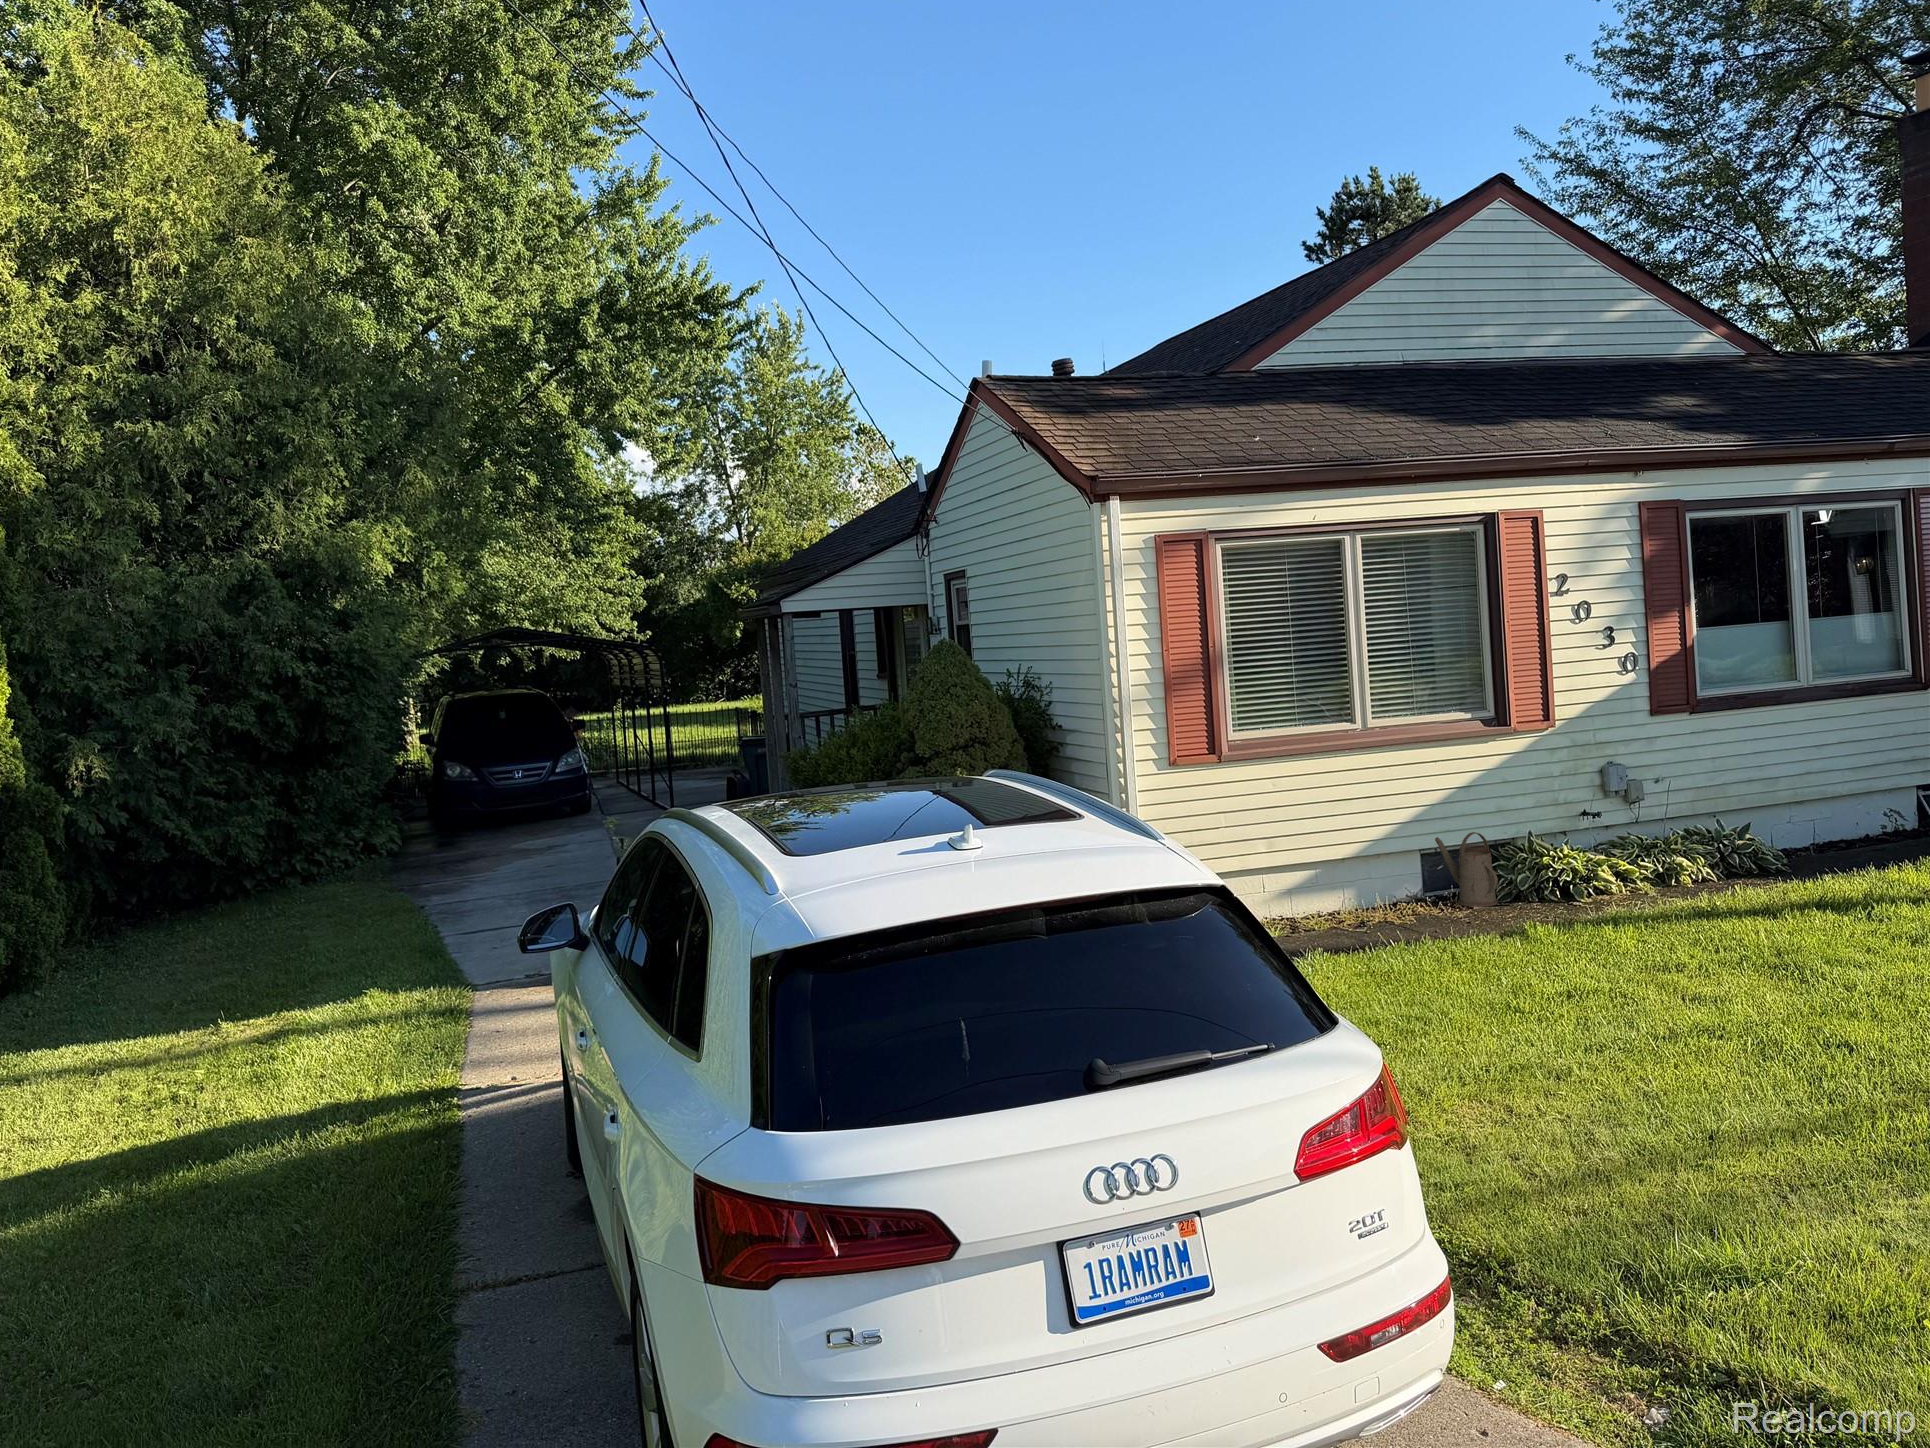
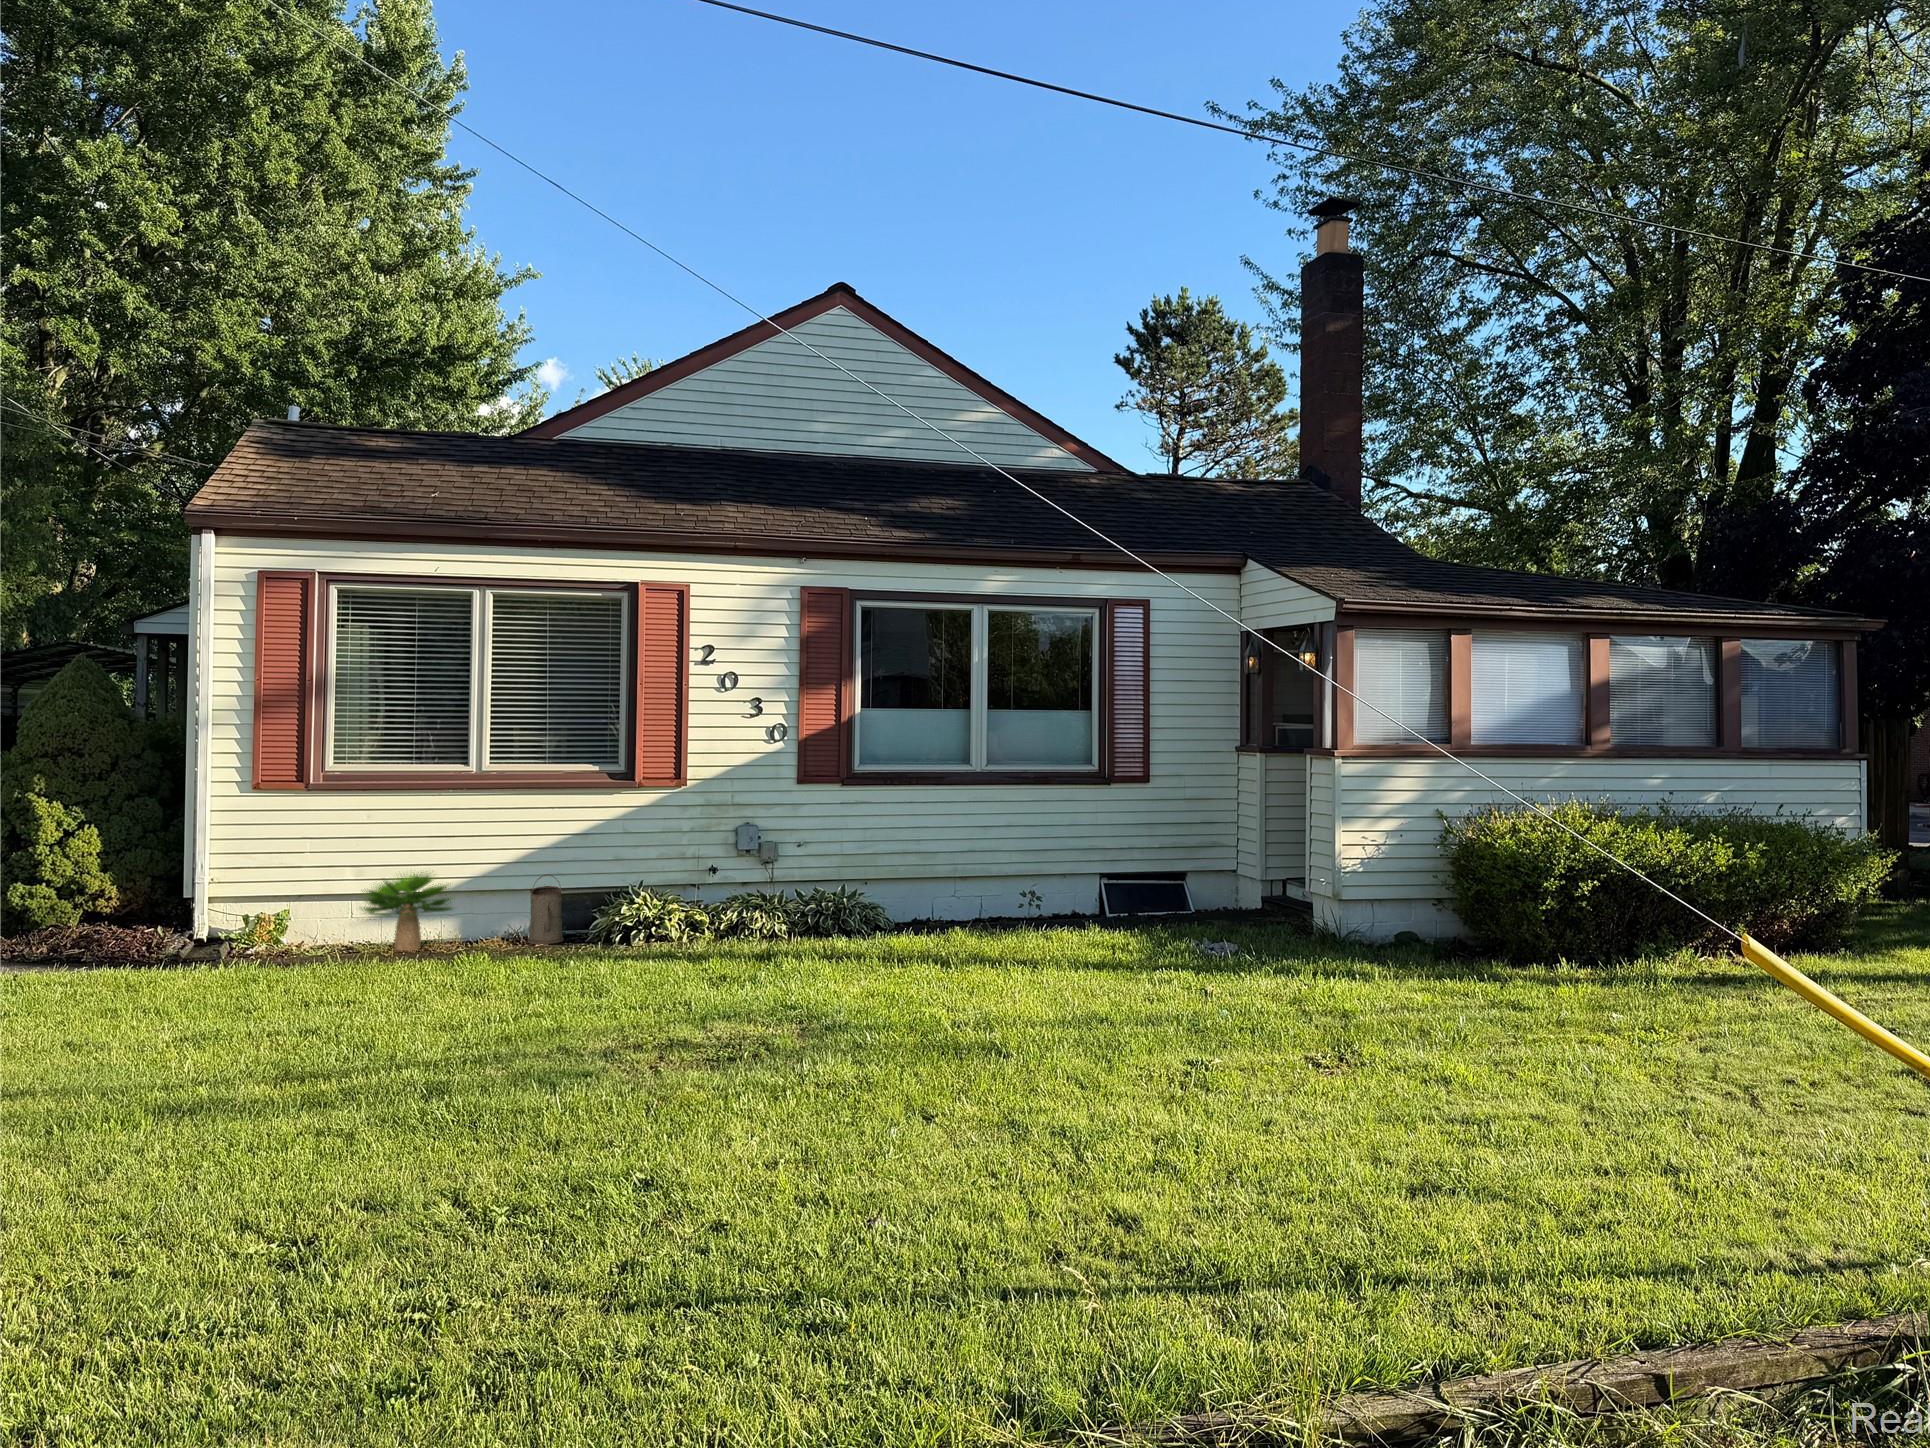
potted plant: none [1296,834,1405,923] -> present [361,872,452,951]

